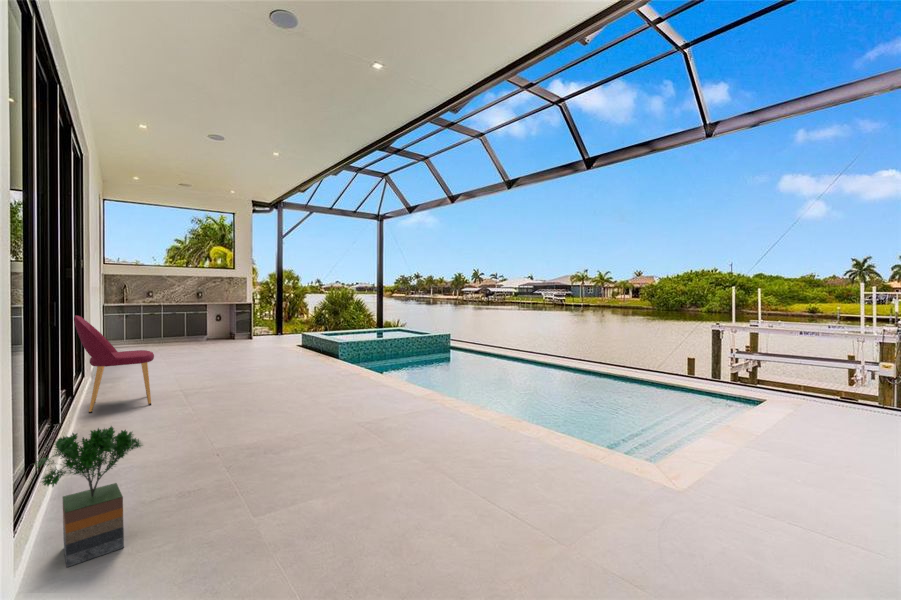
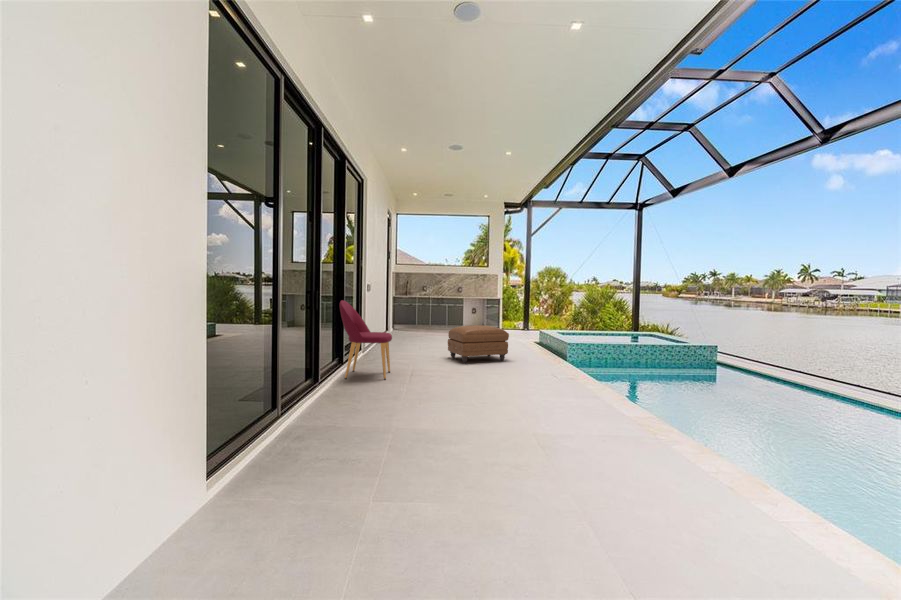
ottoman: none [211,333,283,374] -> present [448,325,509,363]
potted tree: present [36,426,143,567] -> none [222,390,304,502]

